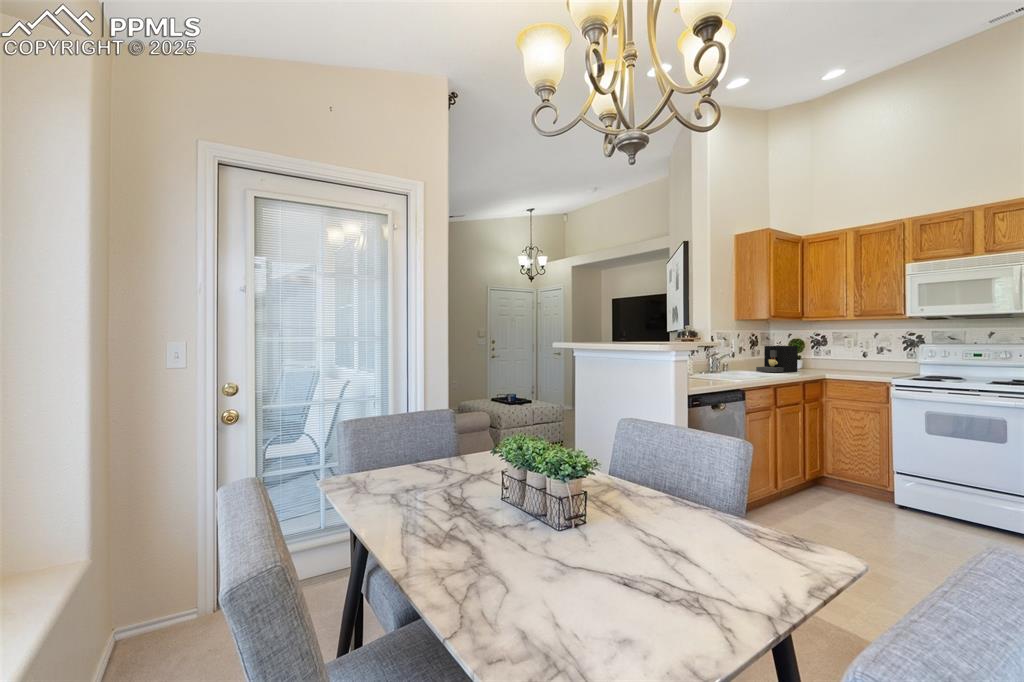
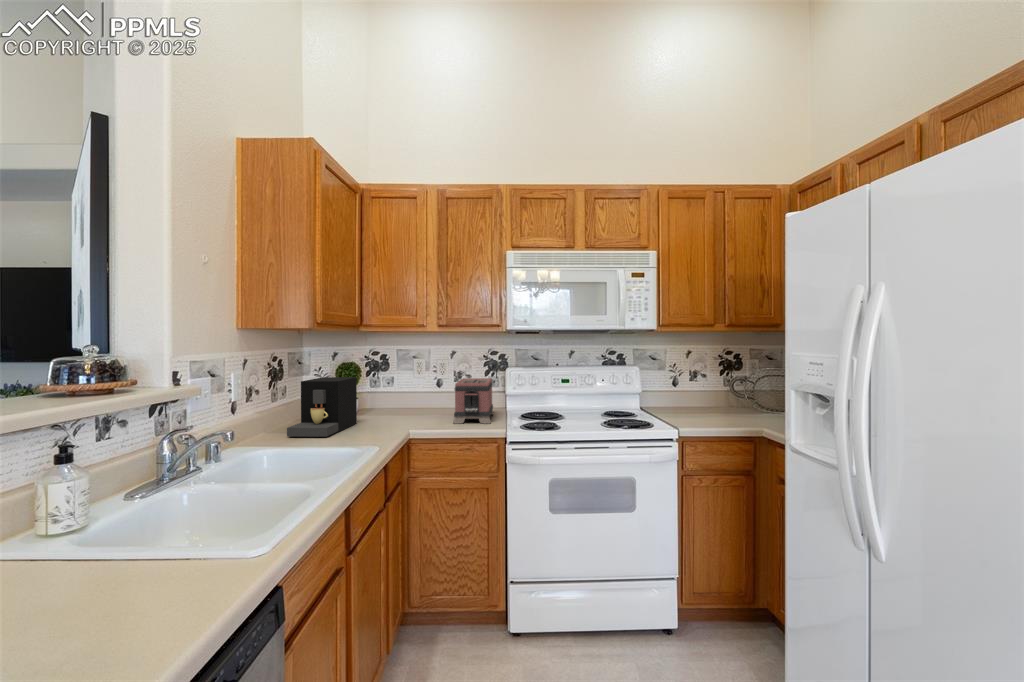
toaster: none [860,350,904,377] -> present [453,378,494,424]

